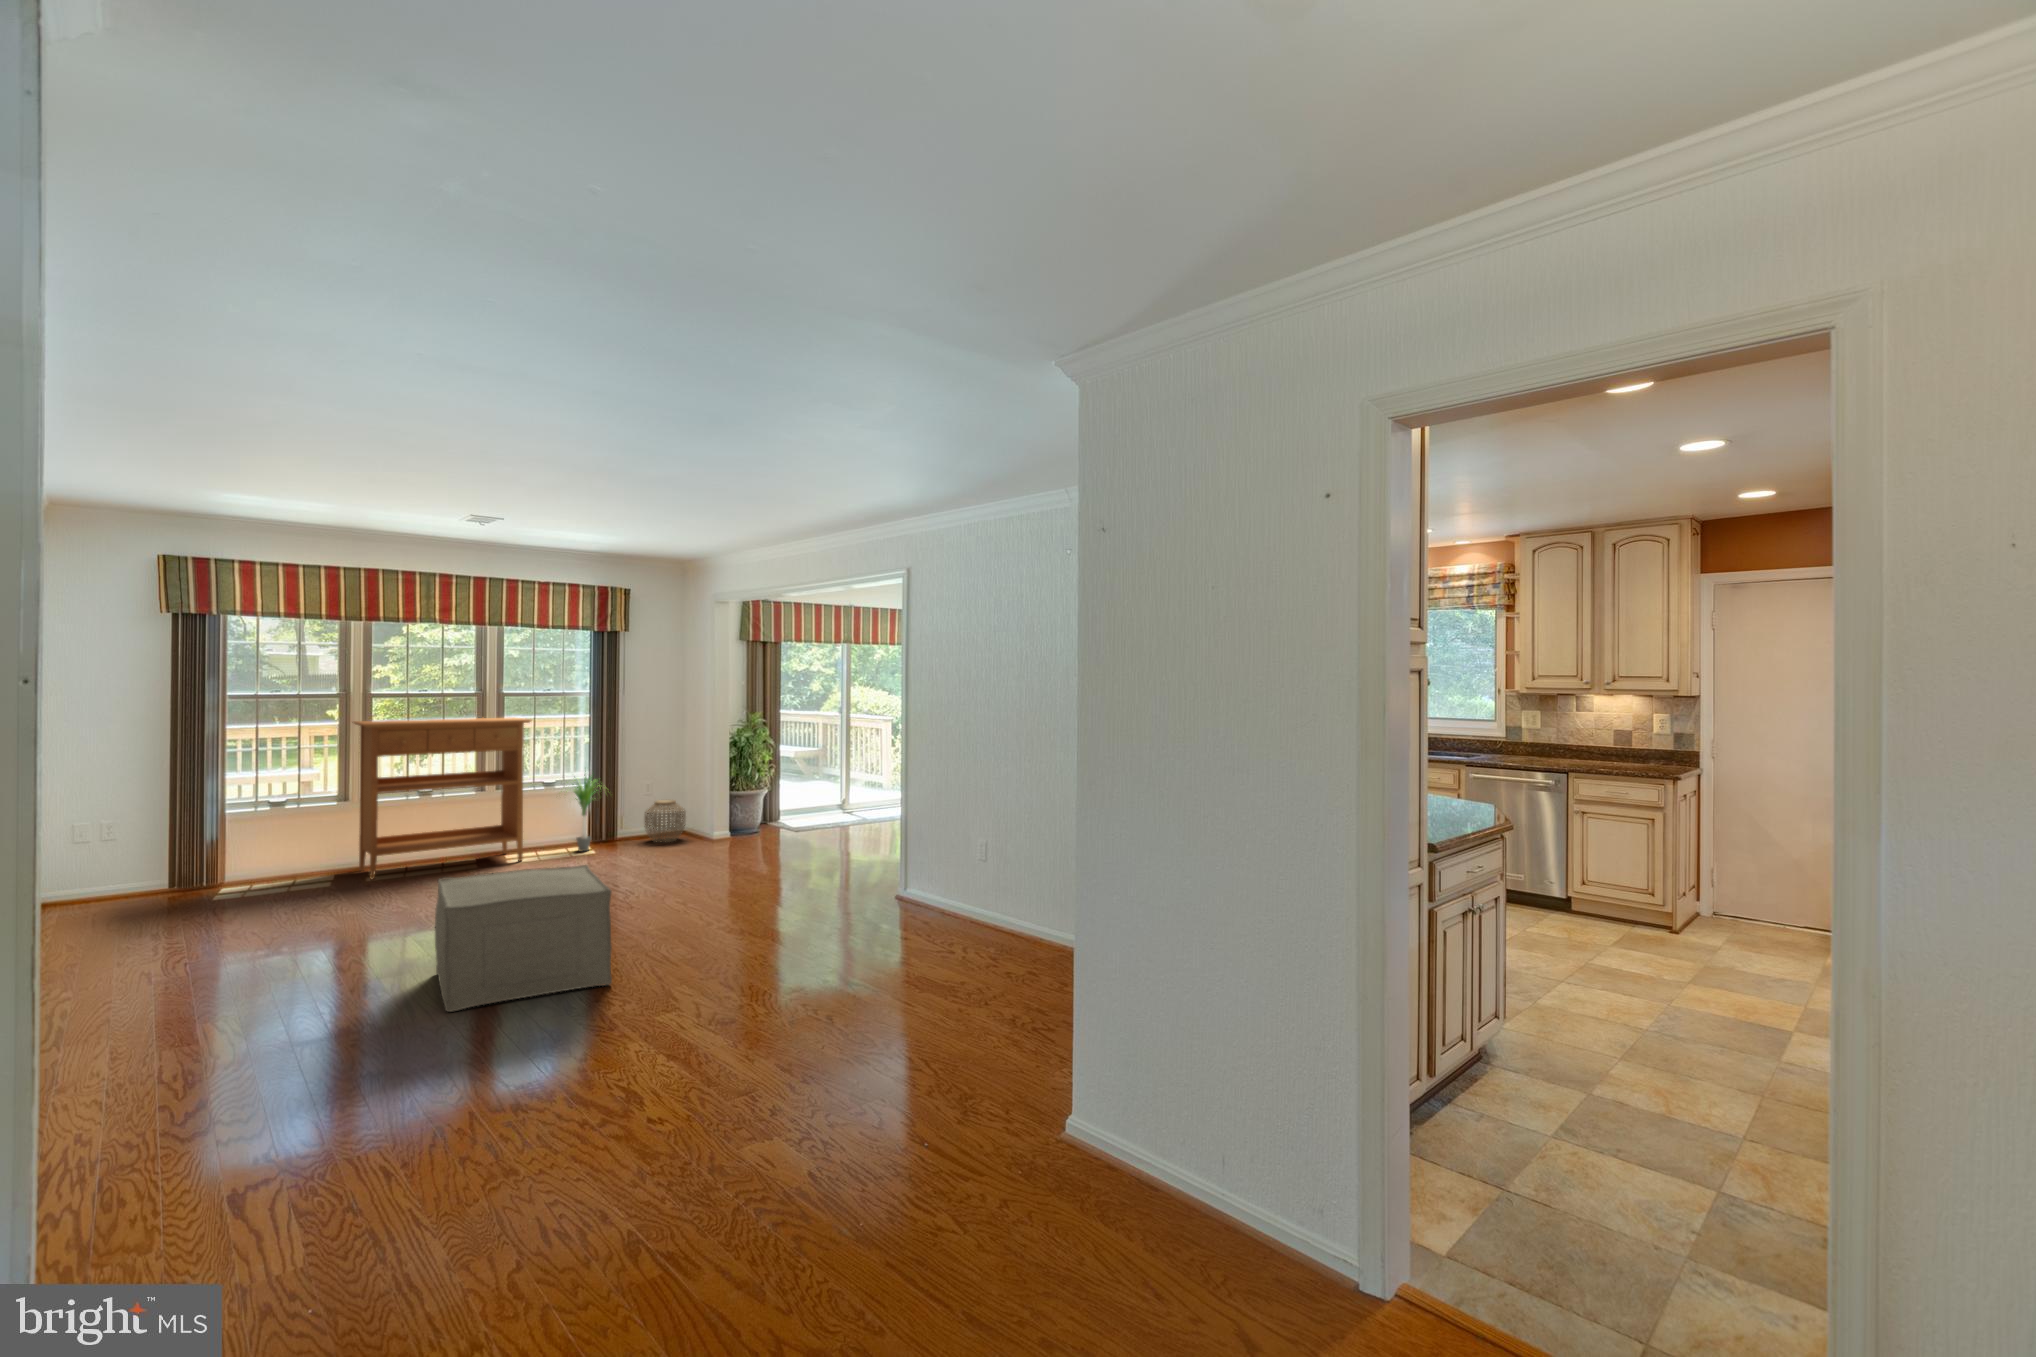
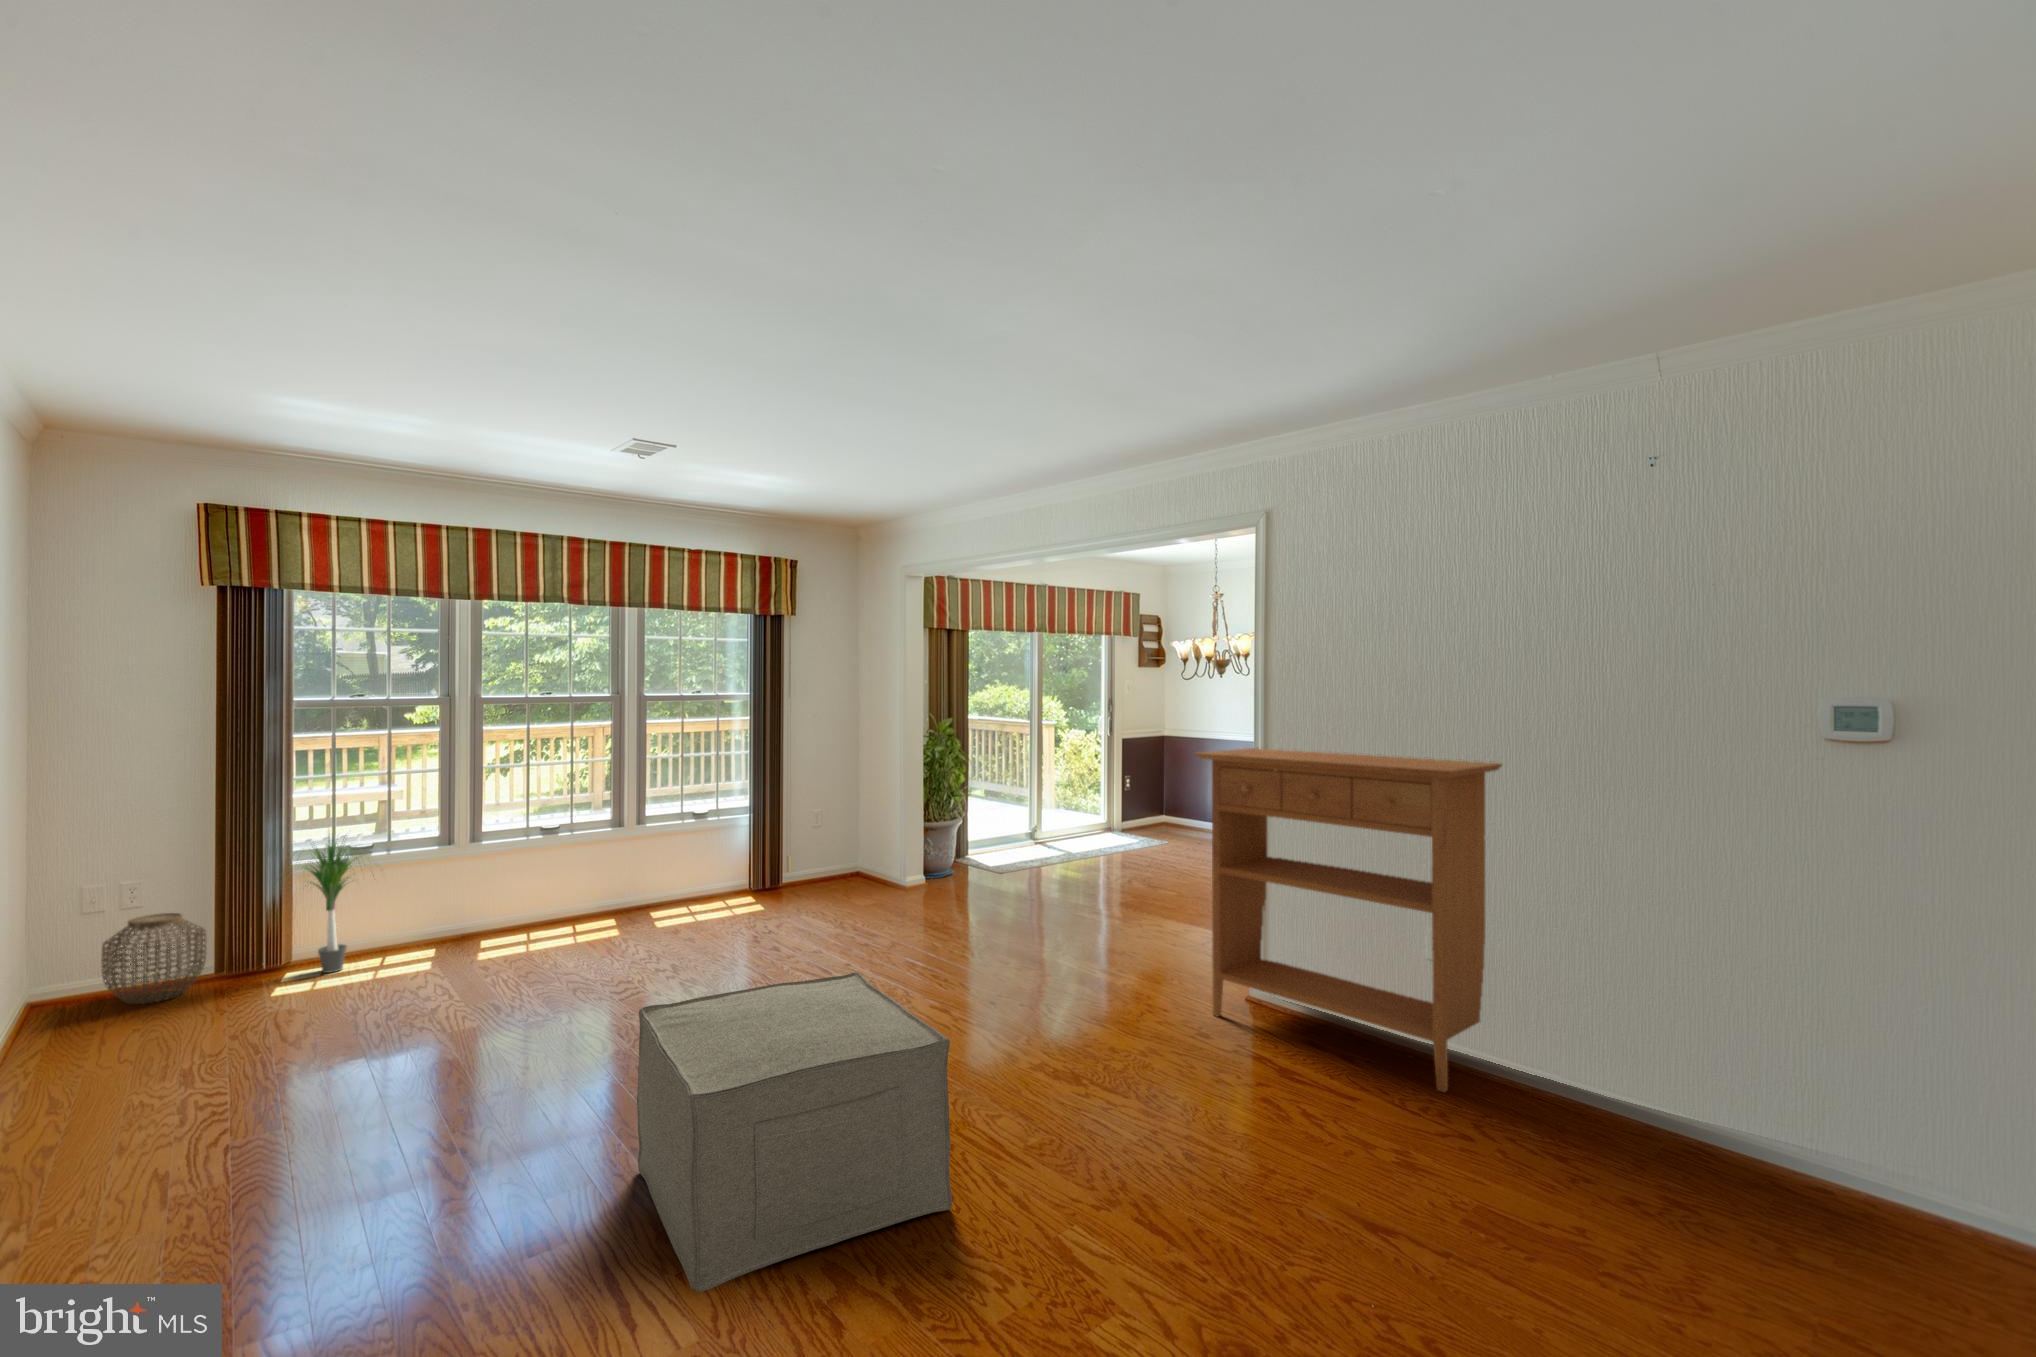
console table: present [354,717,532,880] -> present [1195,748,1502,1092]
potted plant: present [566,775,598,852] -> present [275,834,366,973]
woven basket: present [645,800,685,842] -> present [102,913,206,1004]

